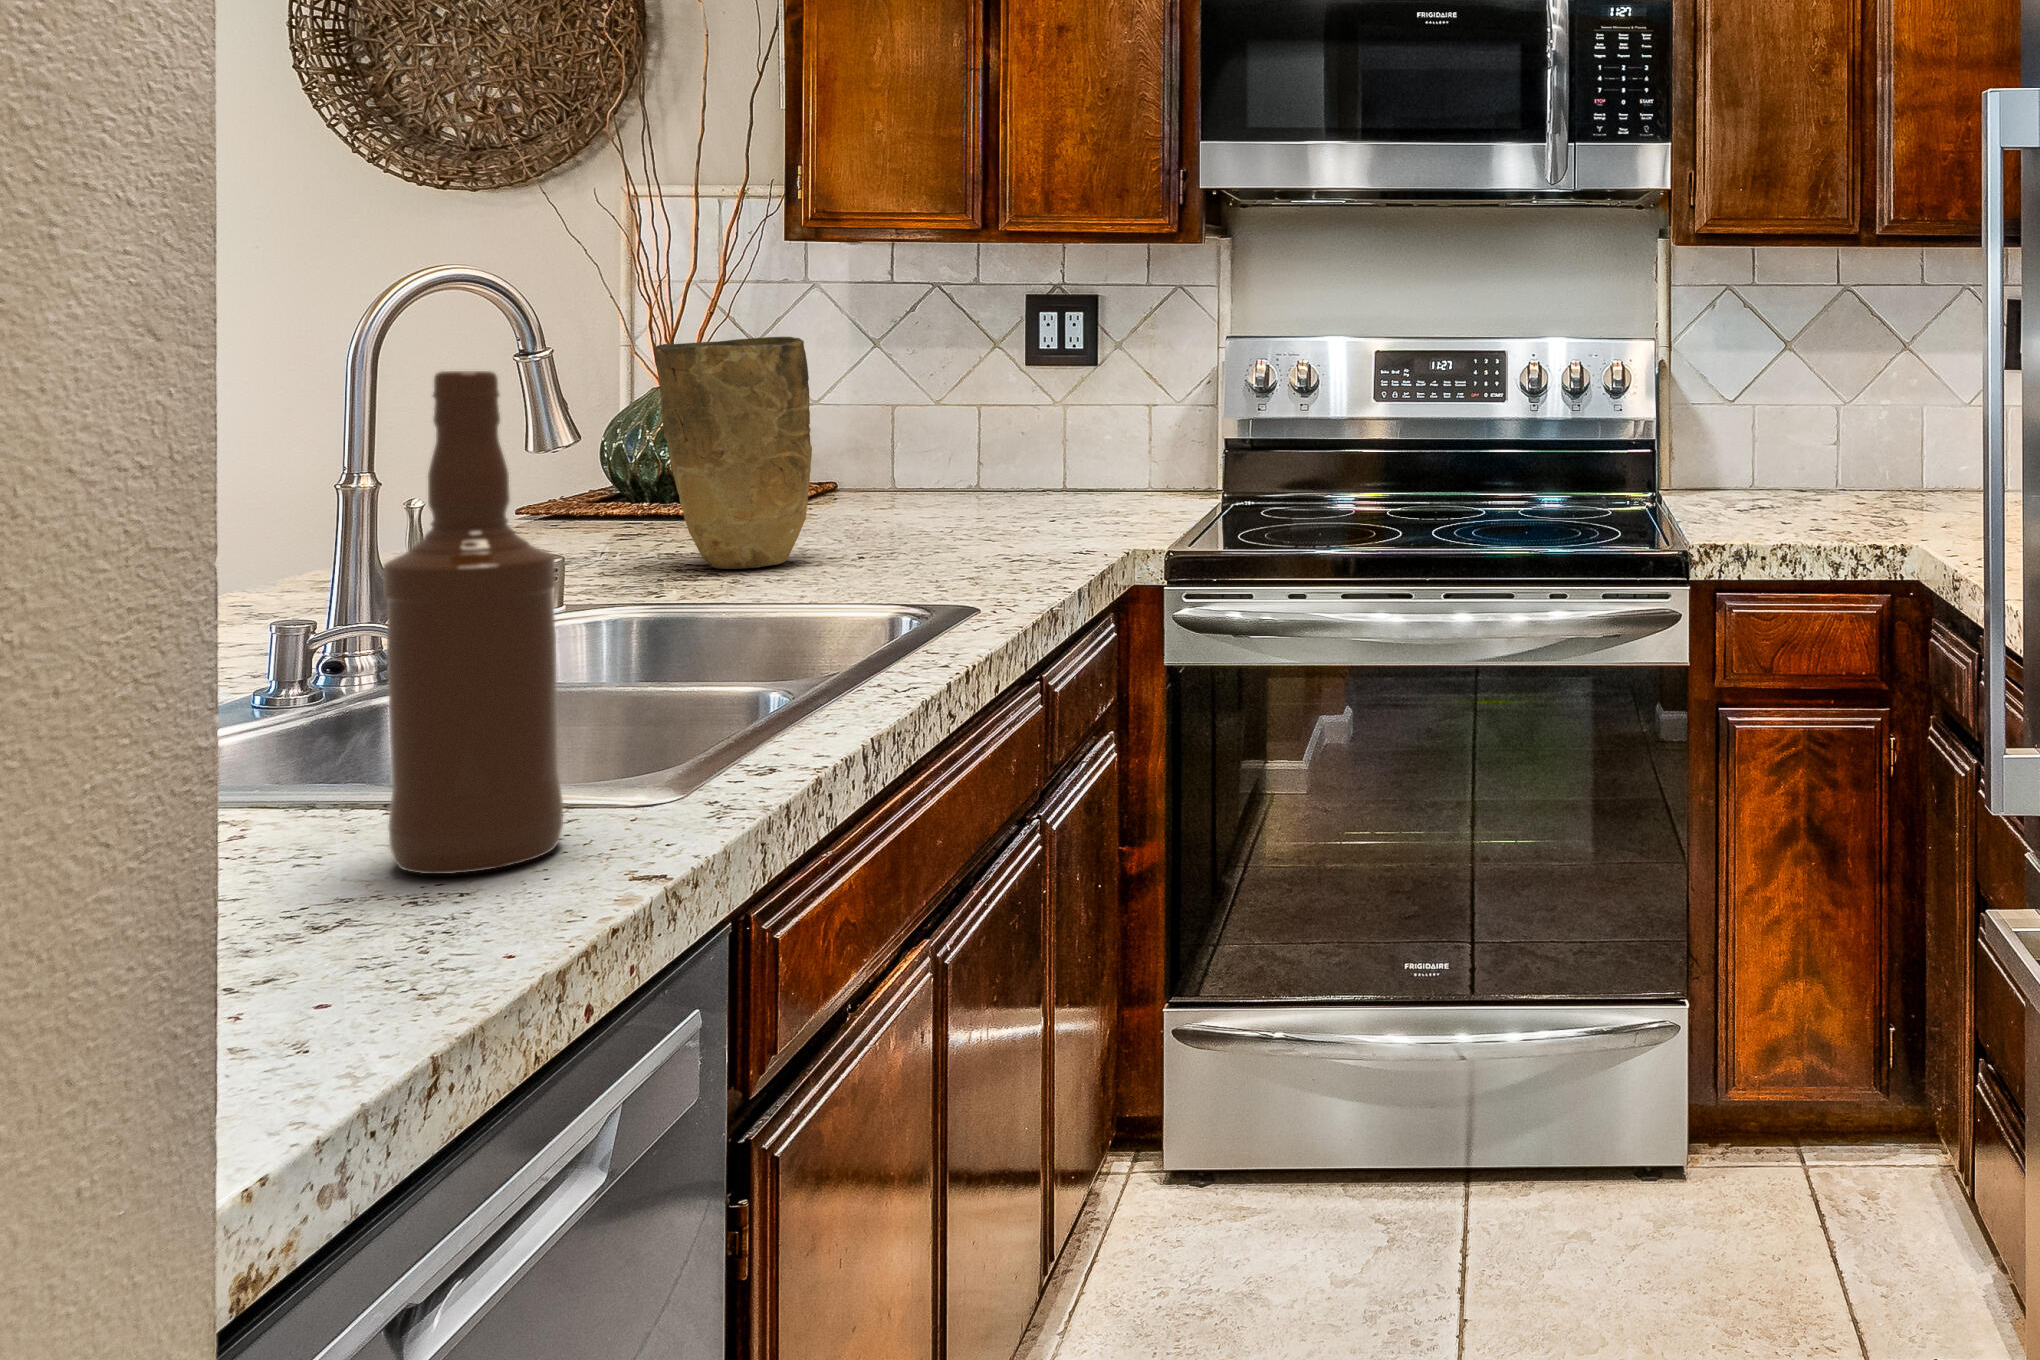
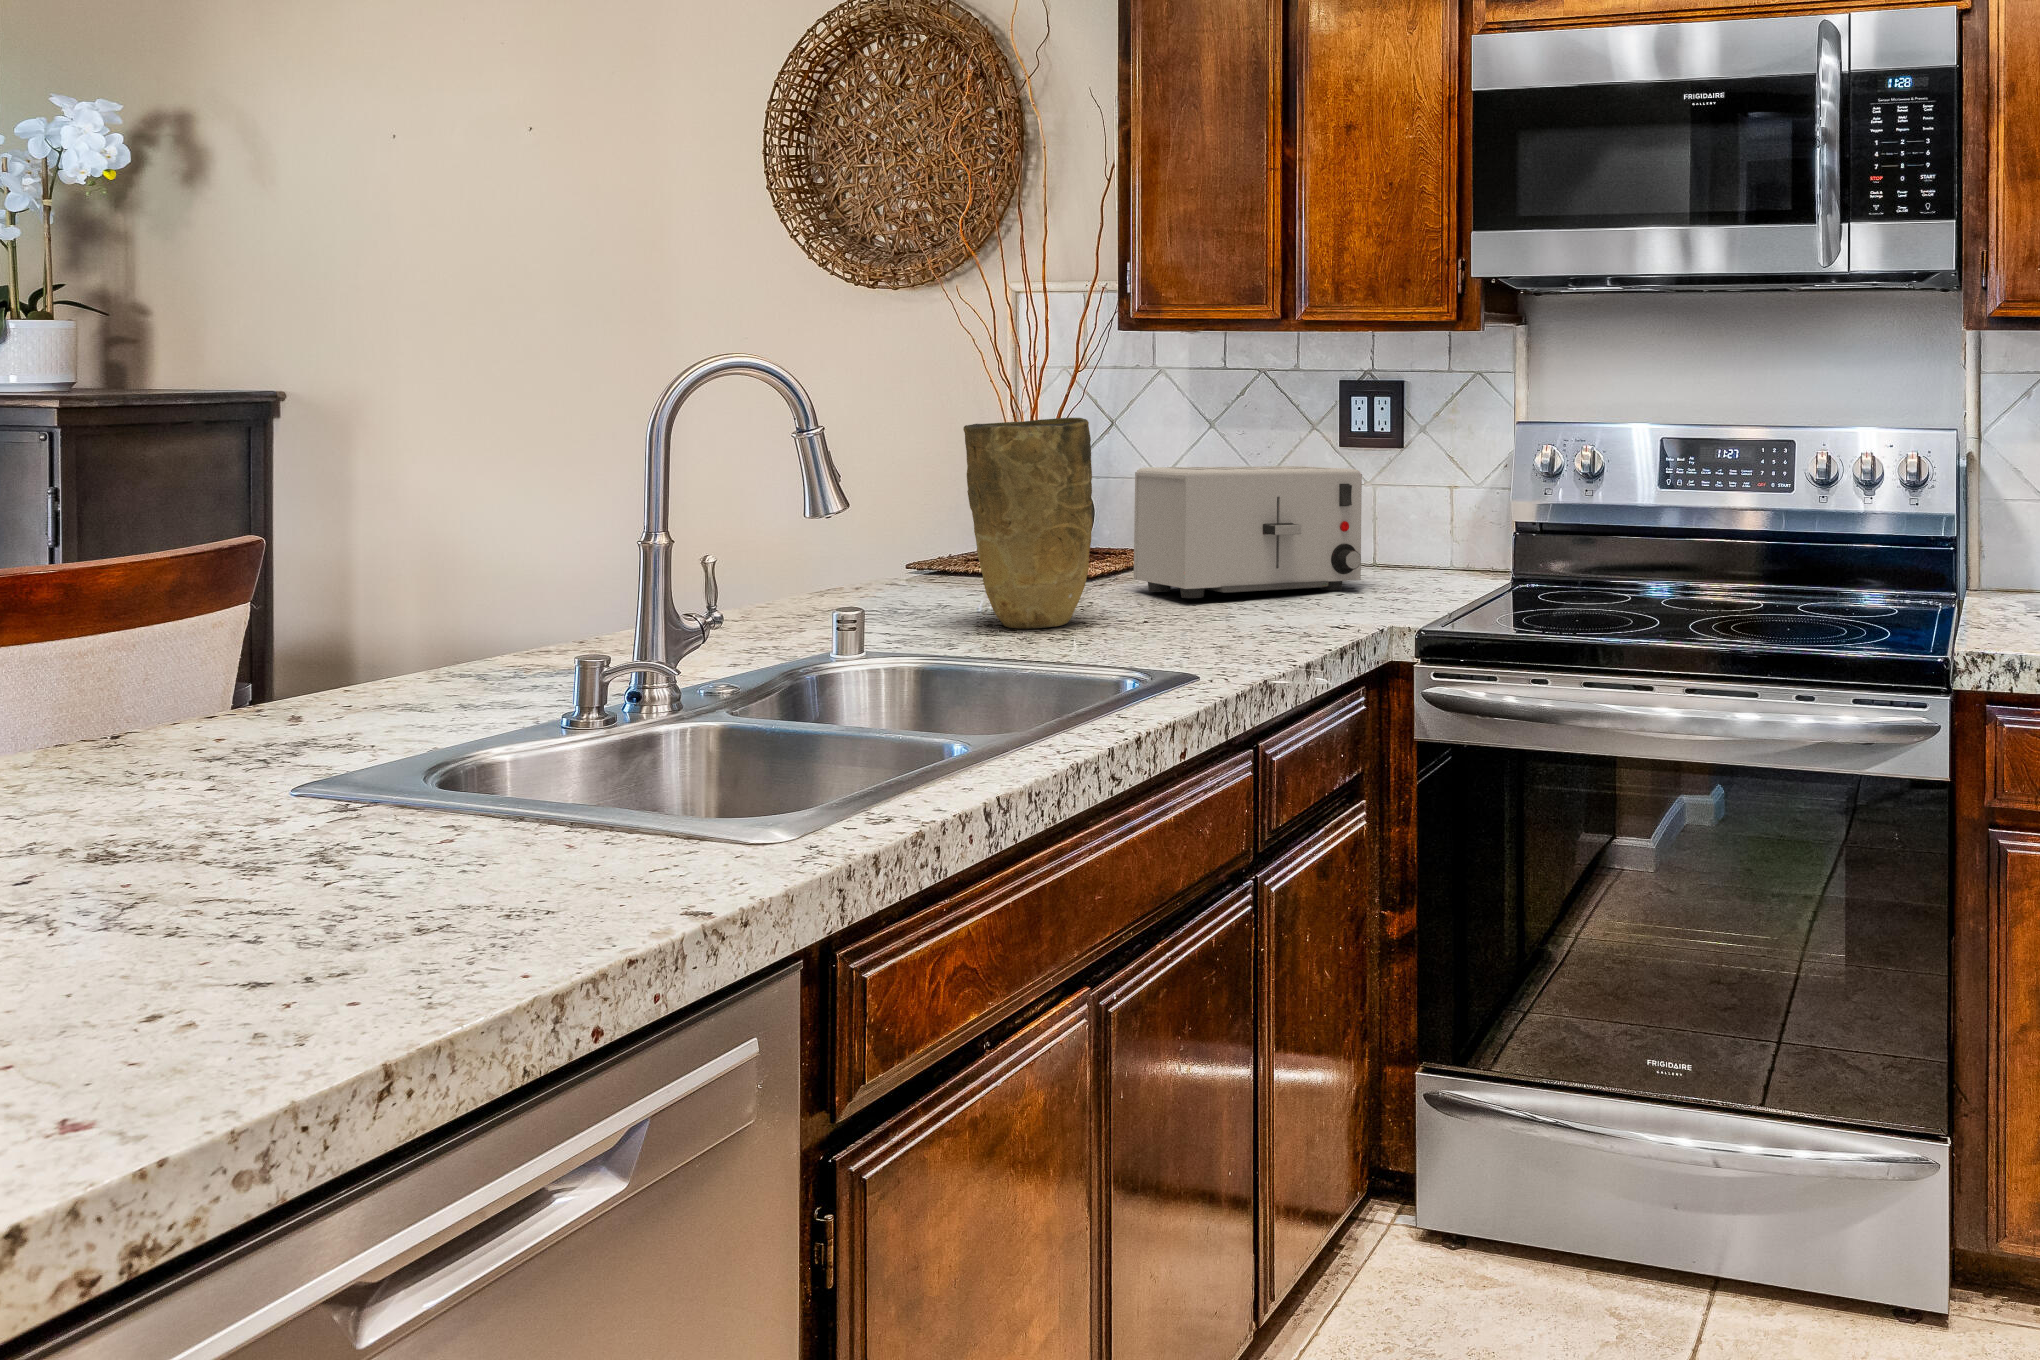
bottle: present [383,371,563,874] -> none [517,459,665,895]
toaster: none [829,389,1084,530] -> present [1134,466,1362,598]

